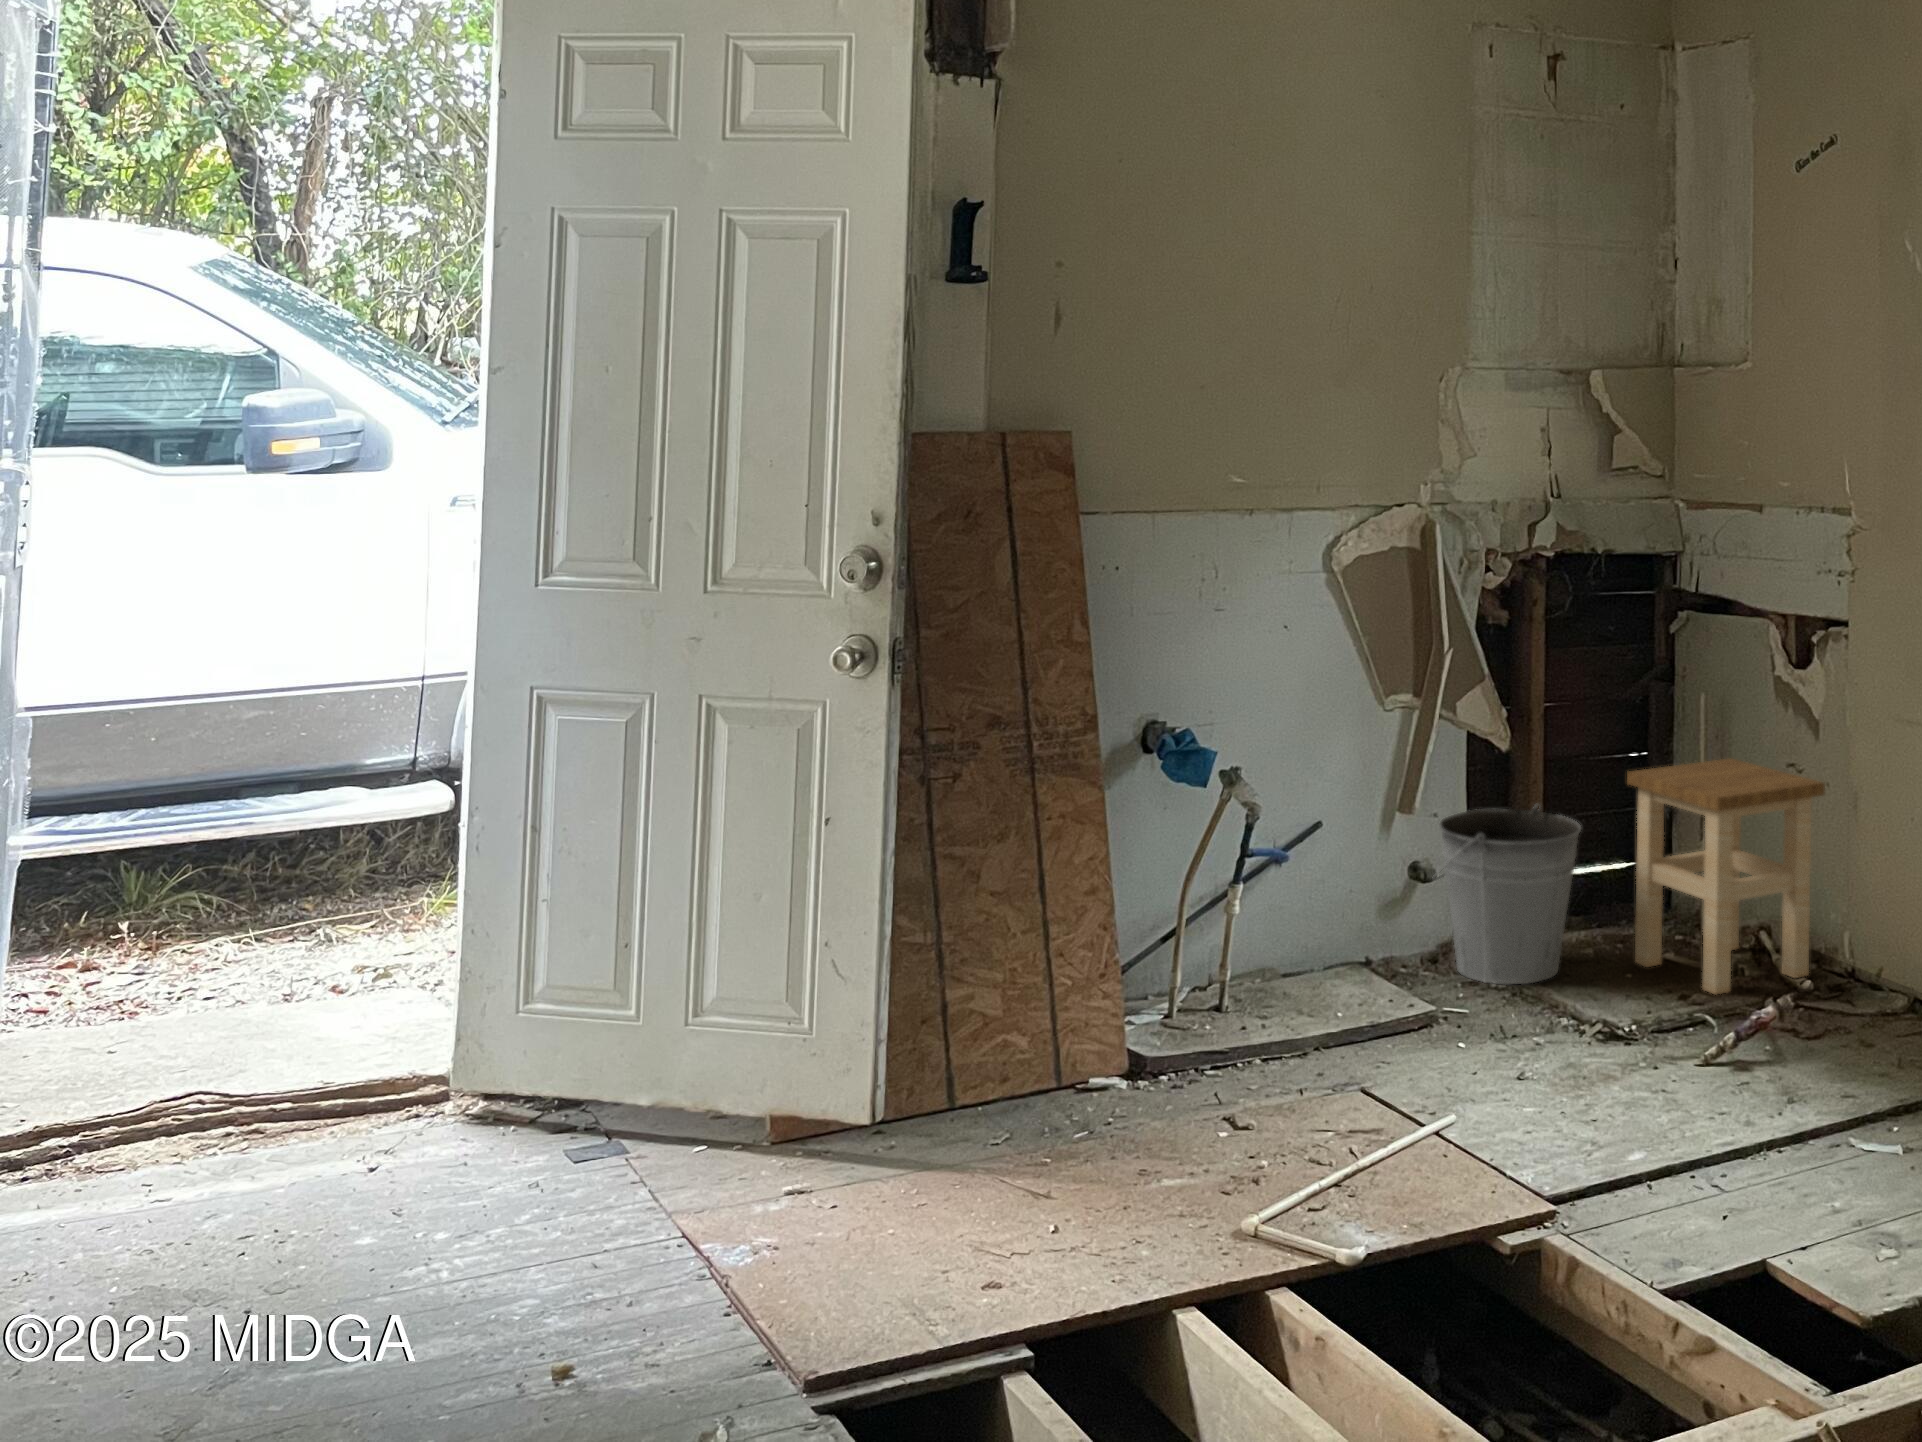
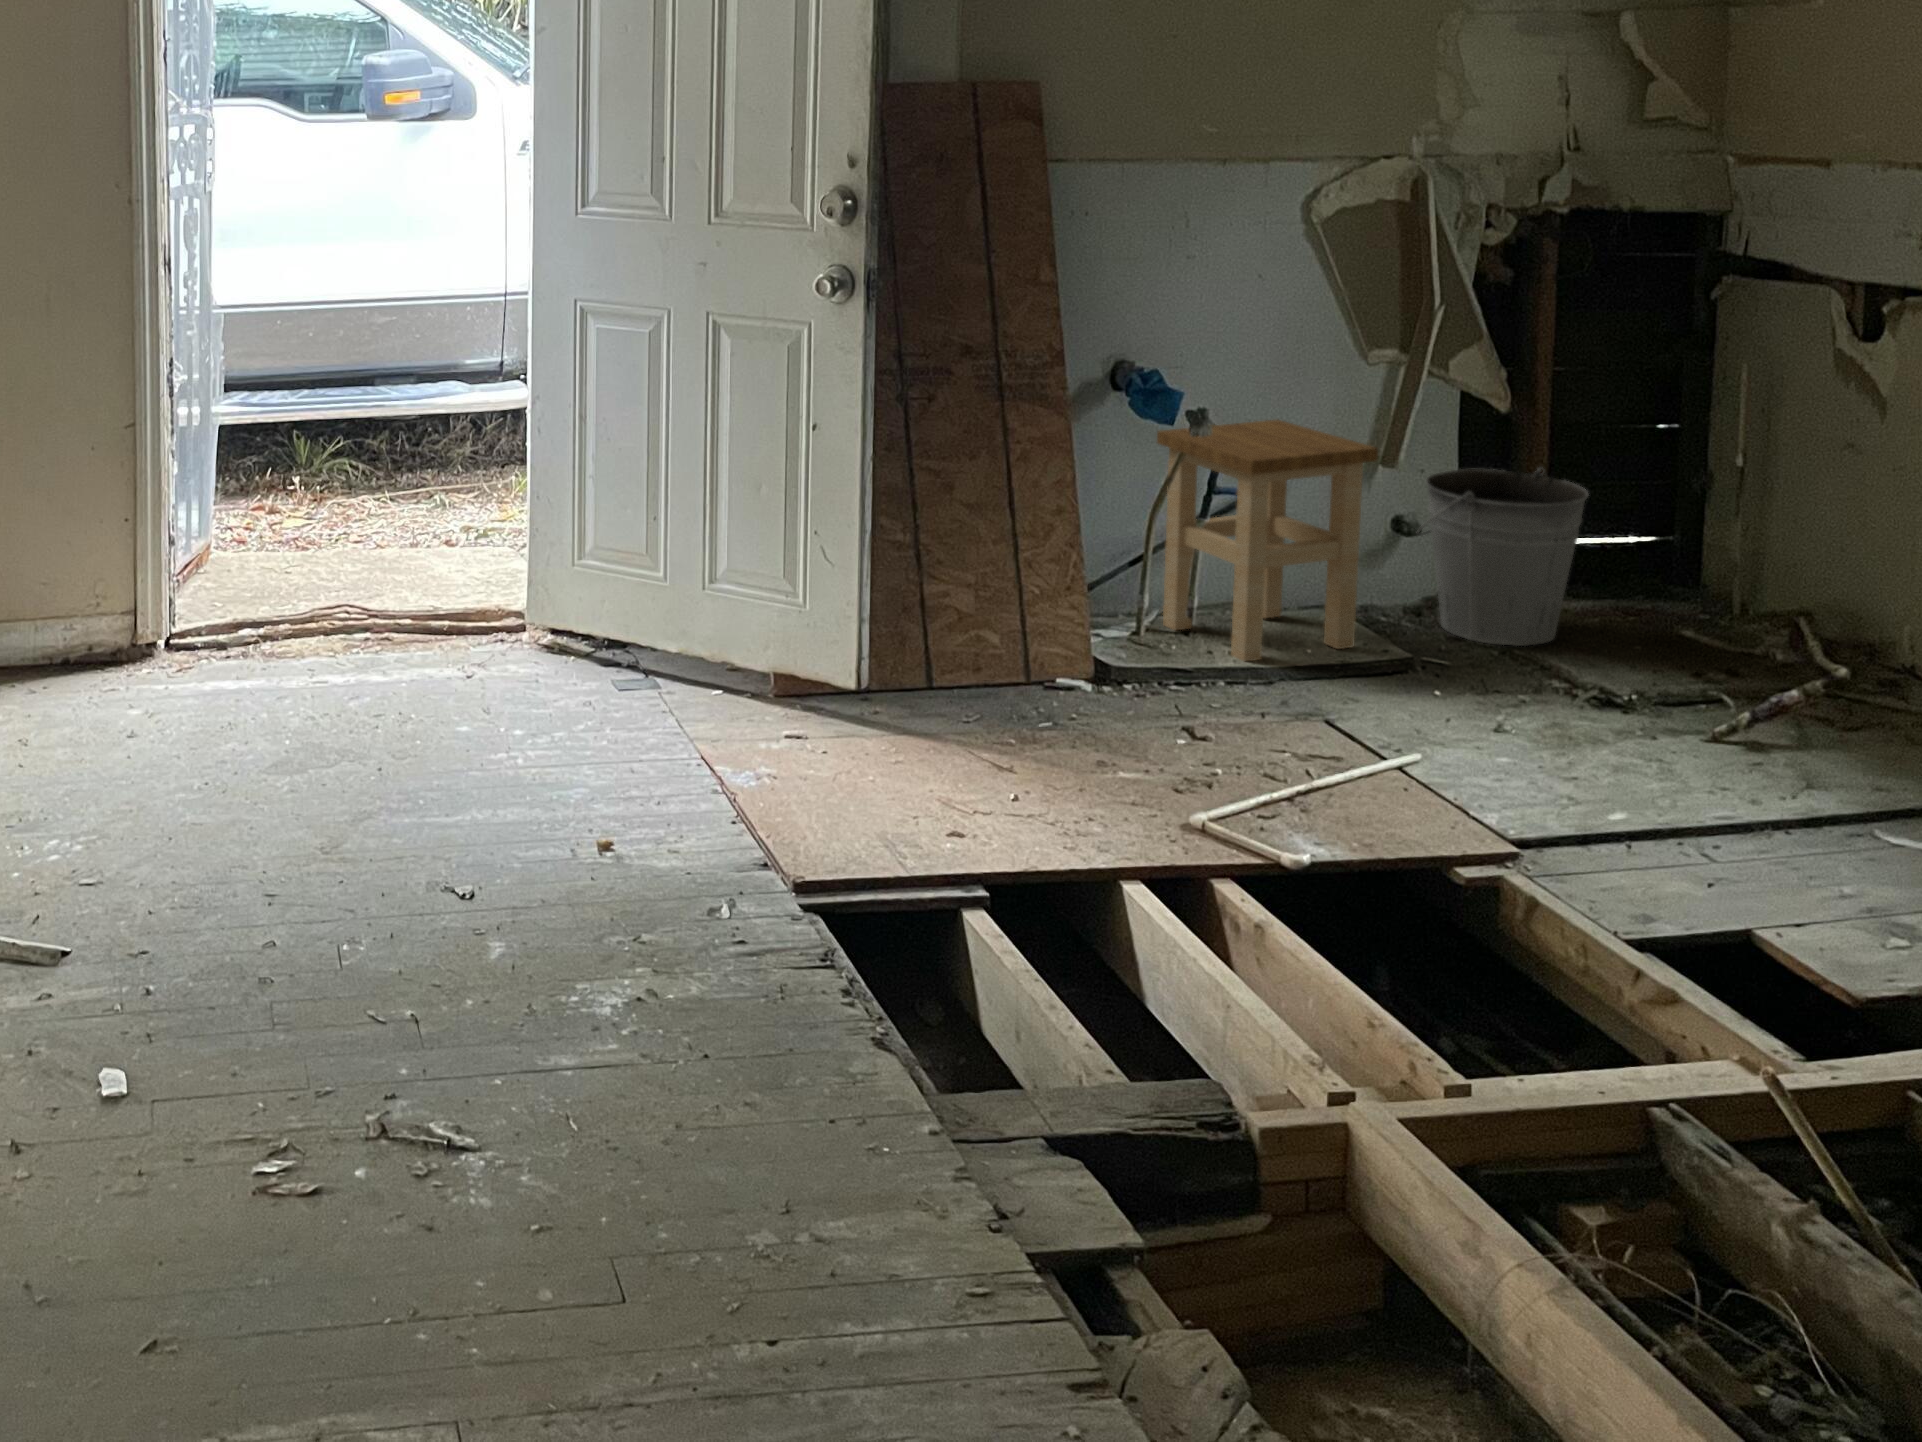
stool: present [1627,758,1825,994] -> present [1157,420,1378,661]

